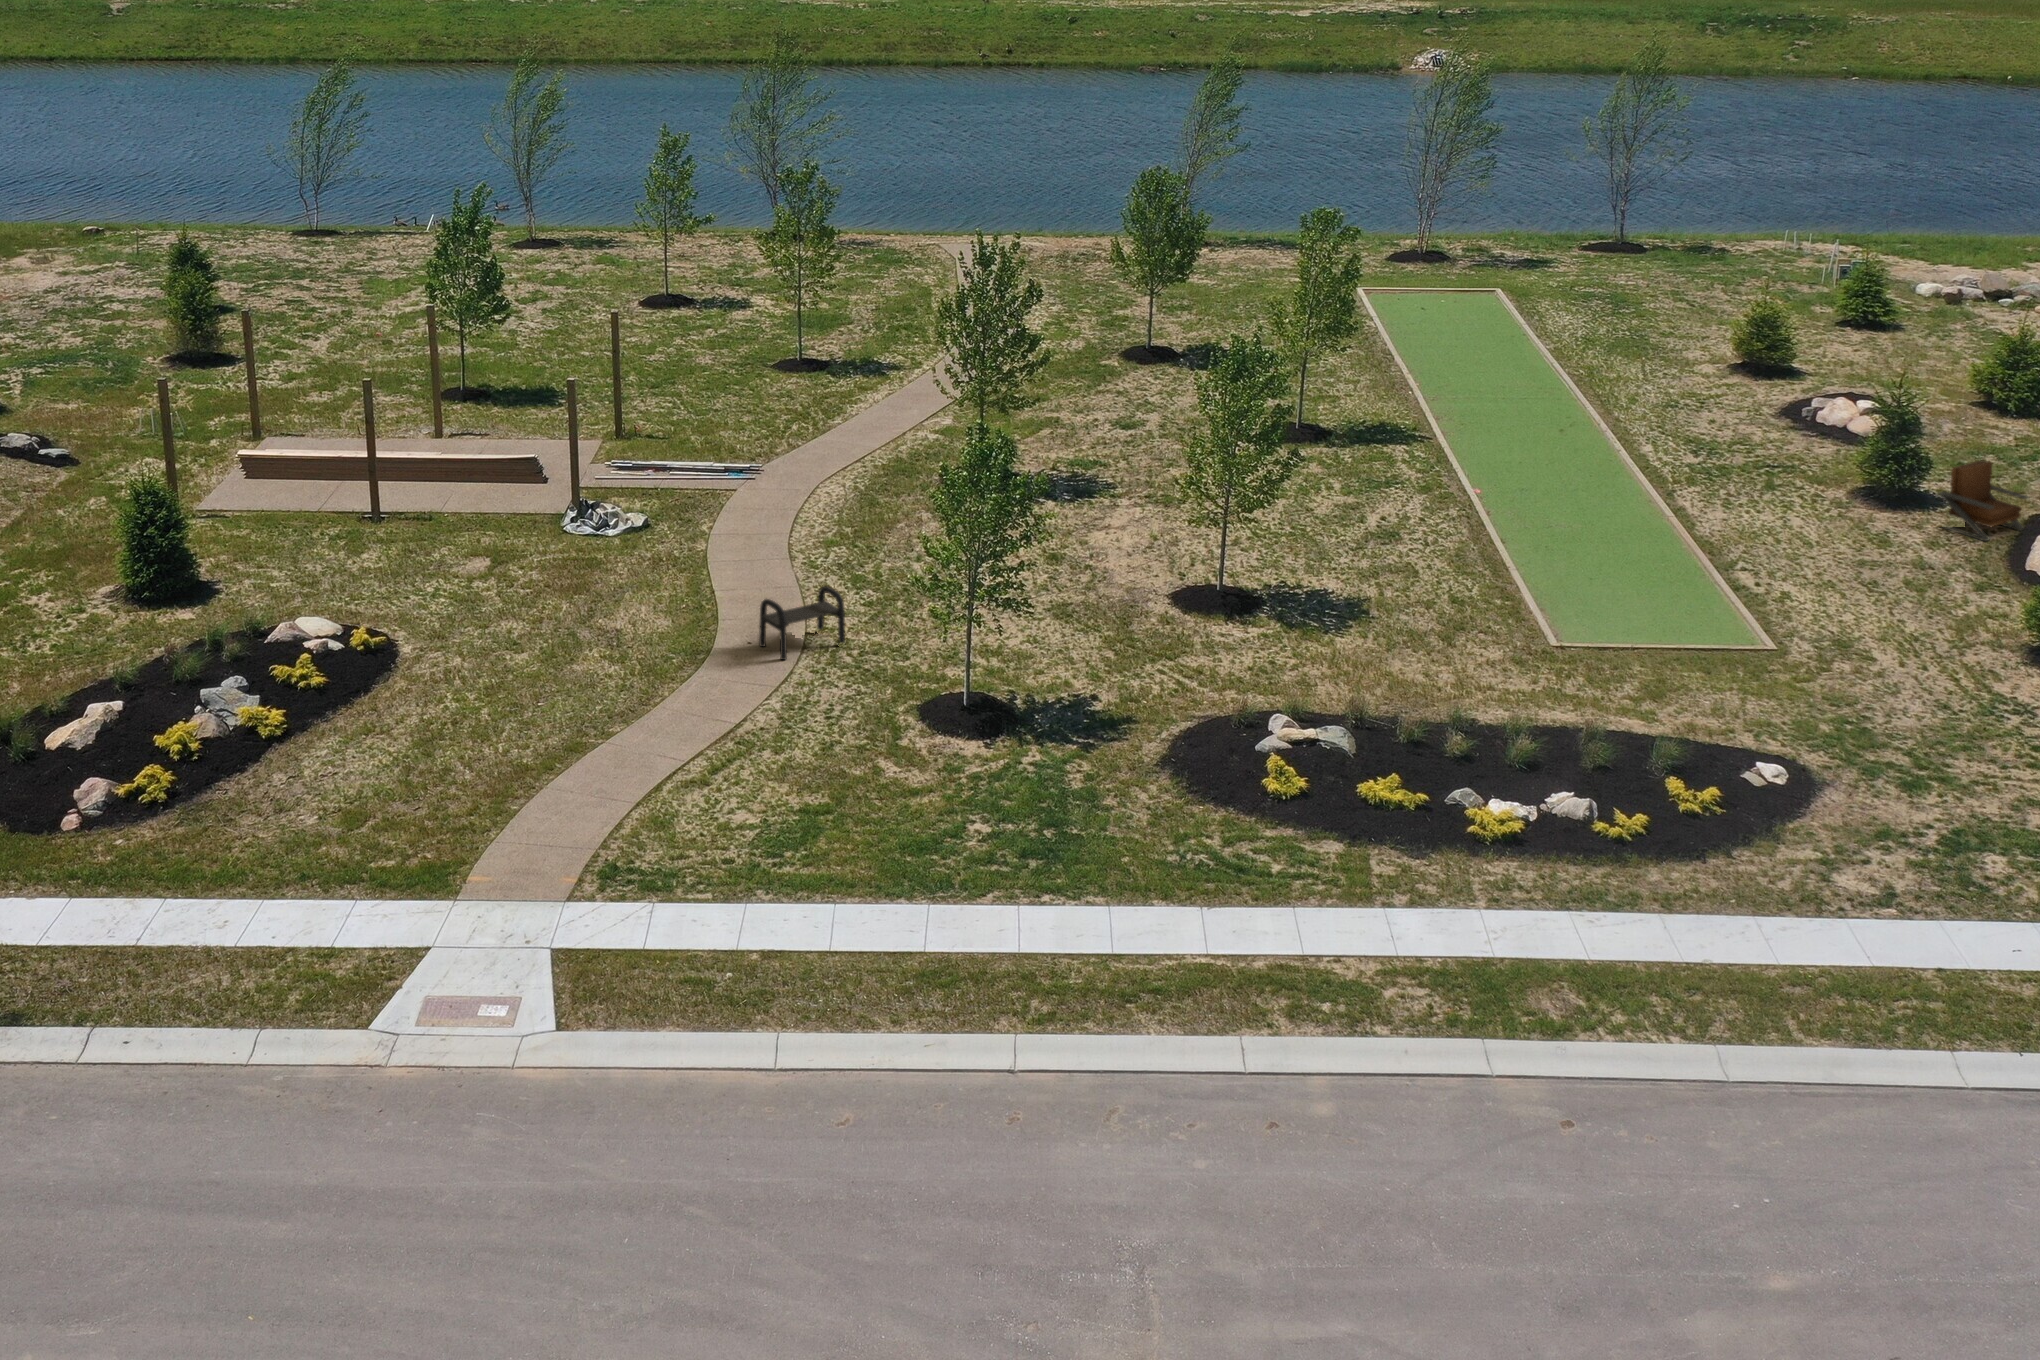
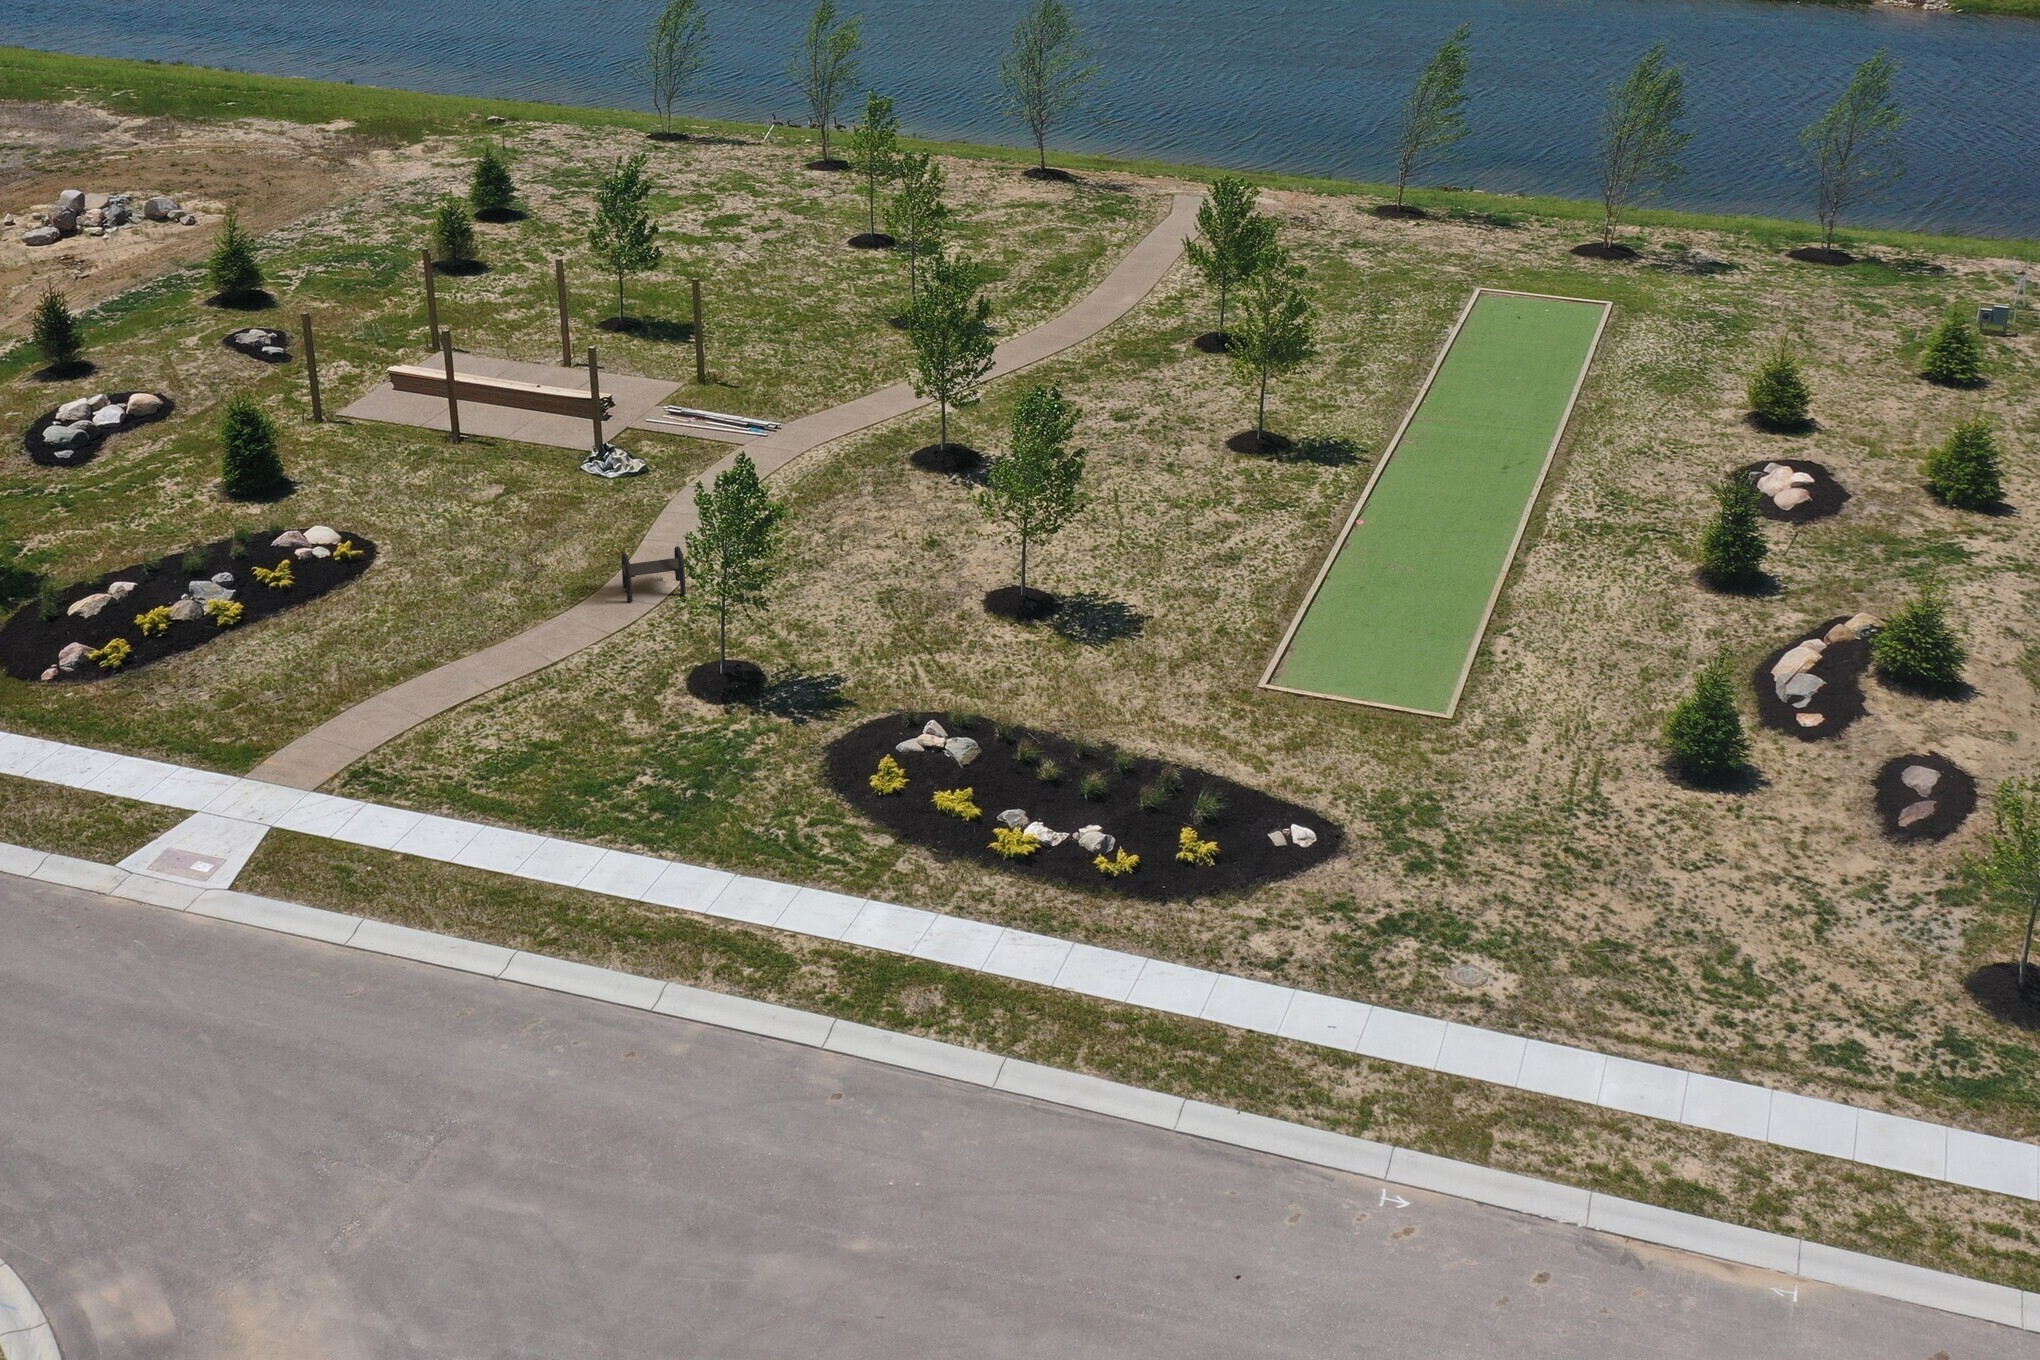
lounge chair: present [1940,460,2028,541] -> none [1713,540,1799,617]

